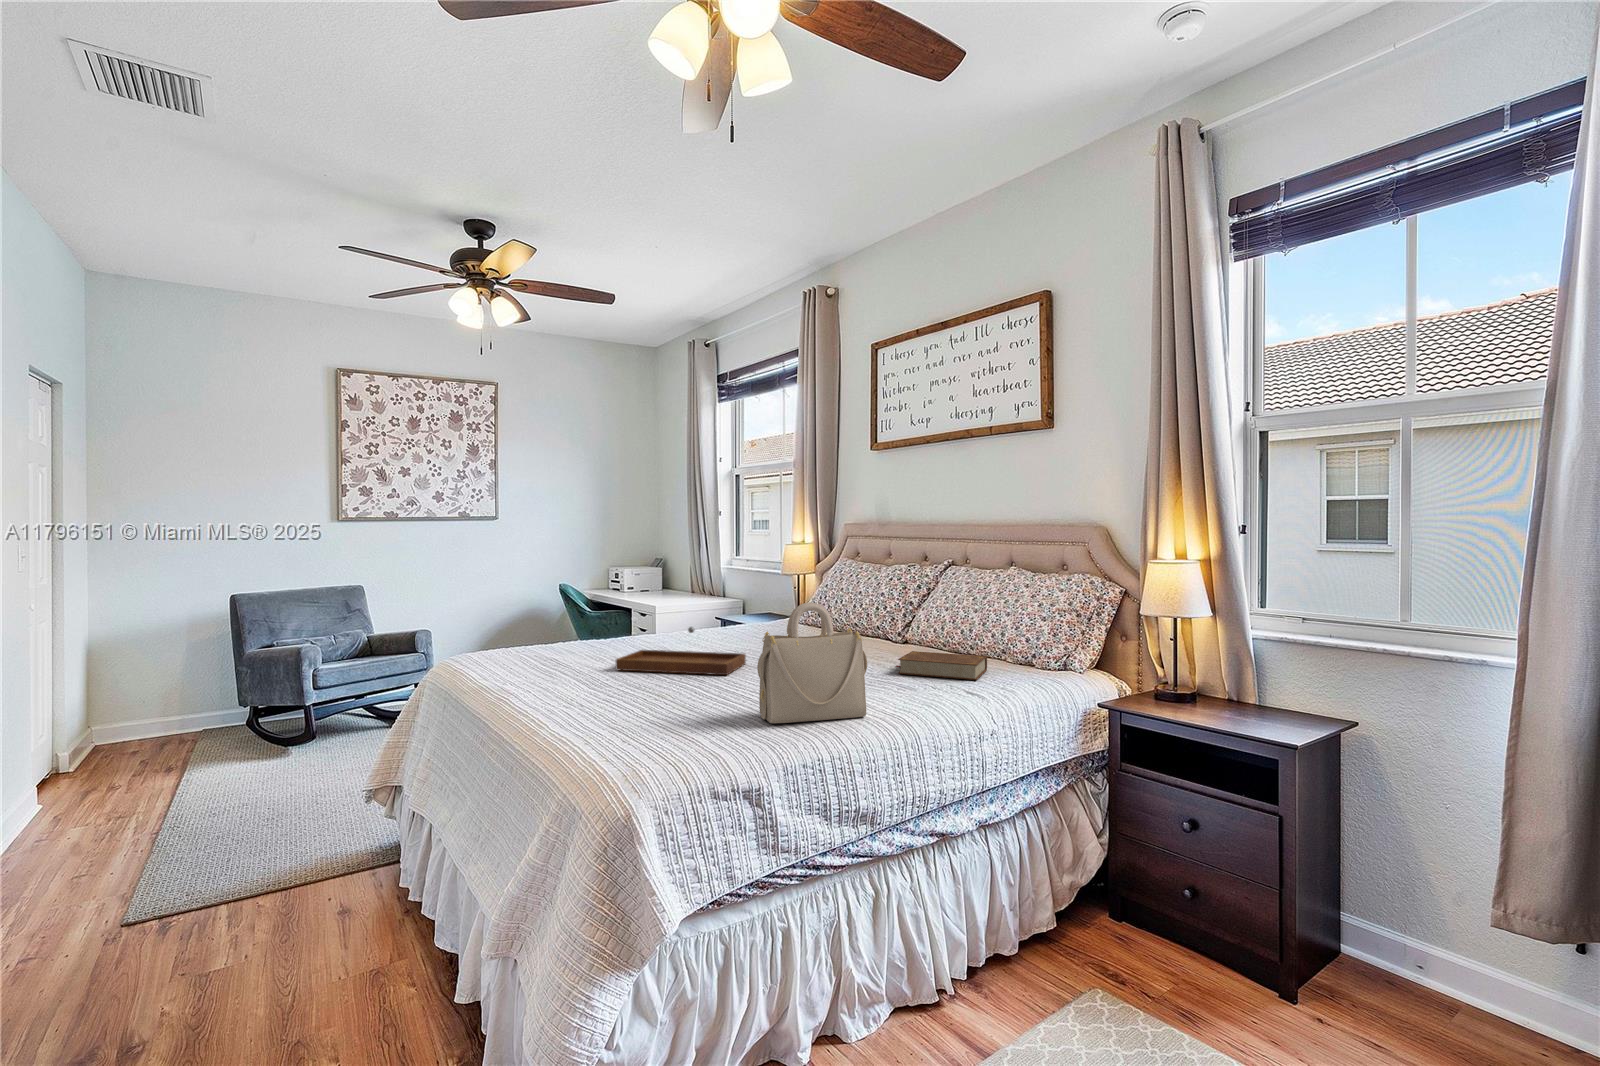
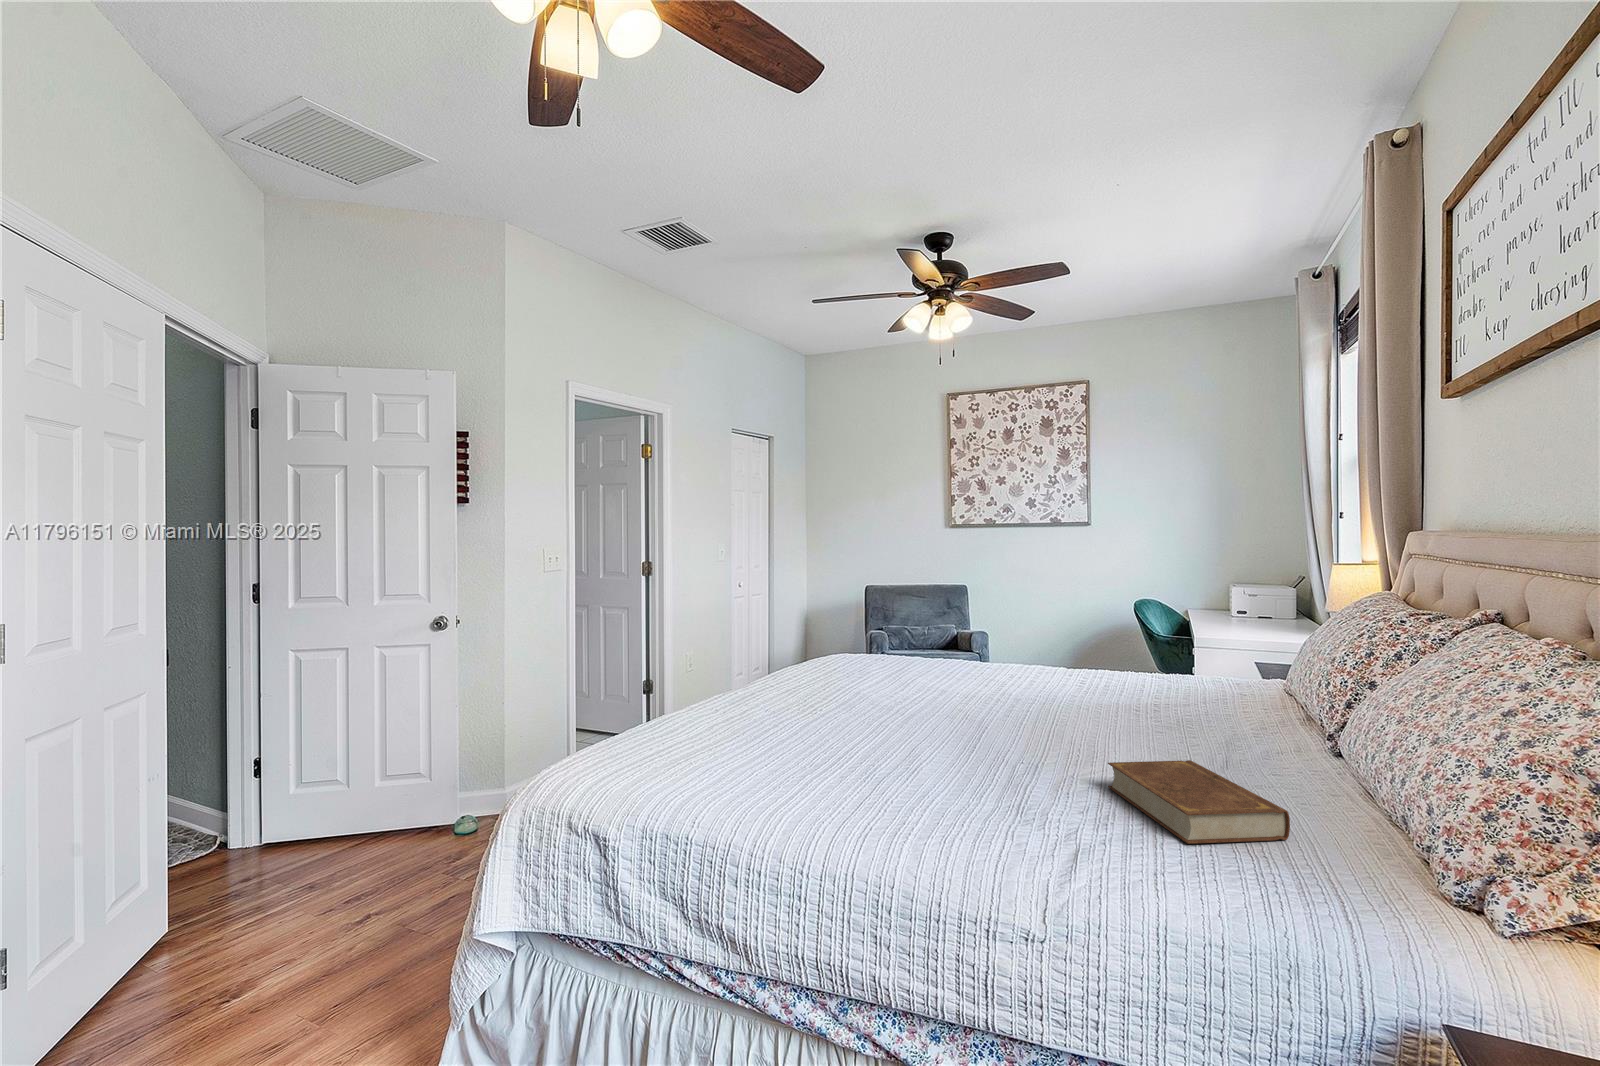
handbag: present [757,603,867,723] -> none [742,640,877,815]
tray: present [616,627,746,675] -> none [870,656,995,722]

